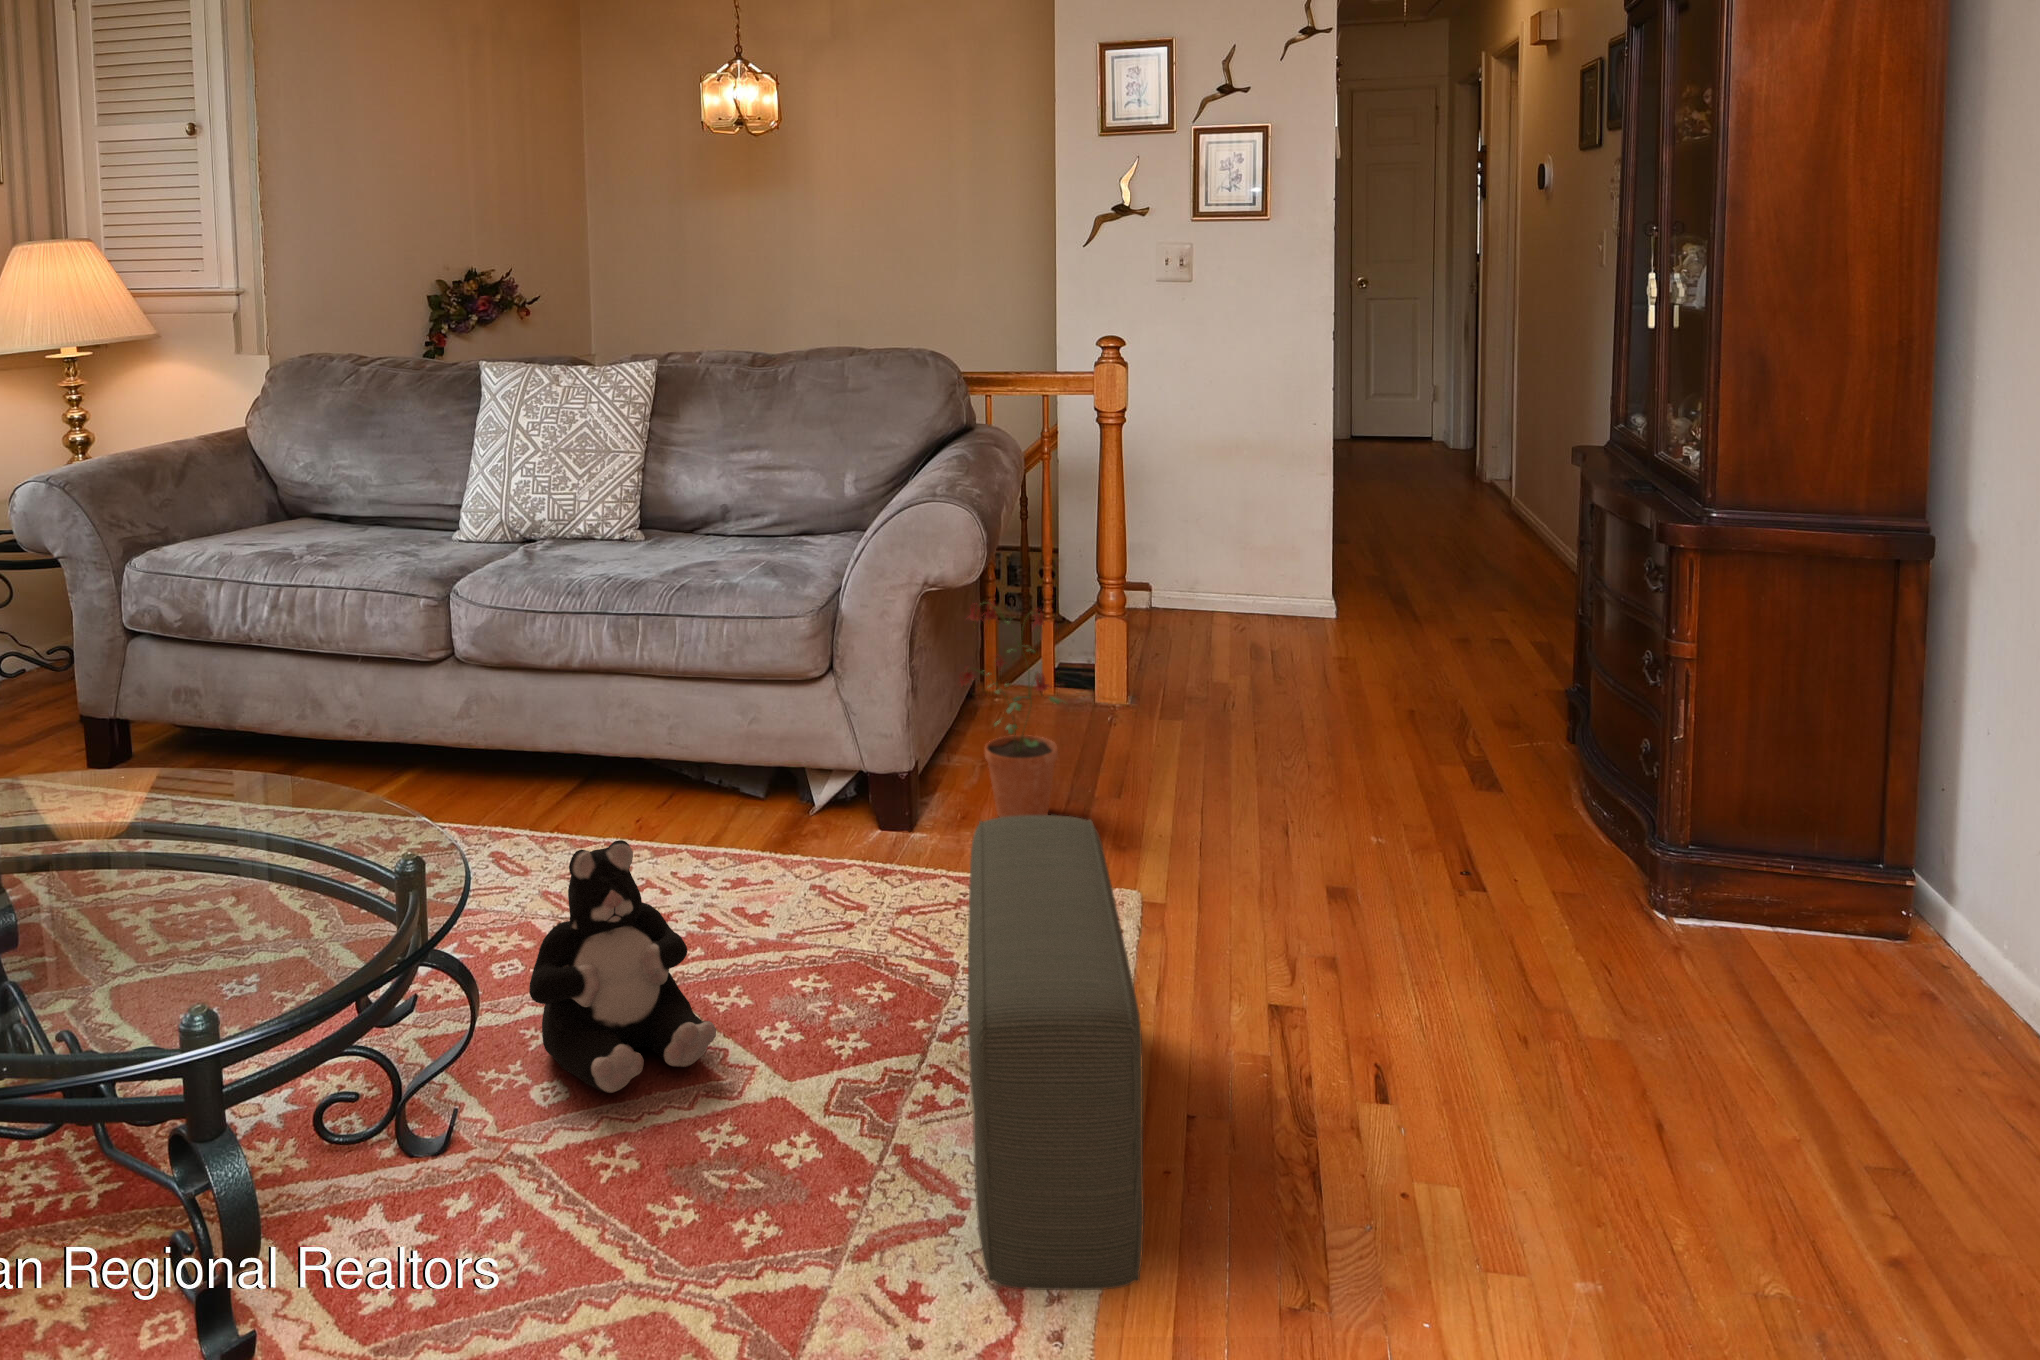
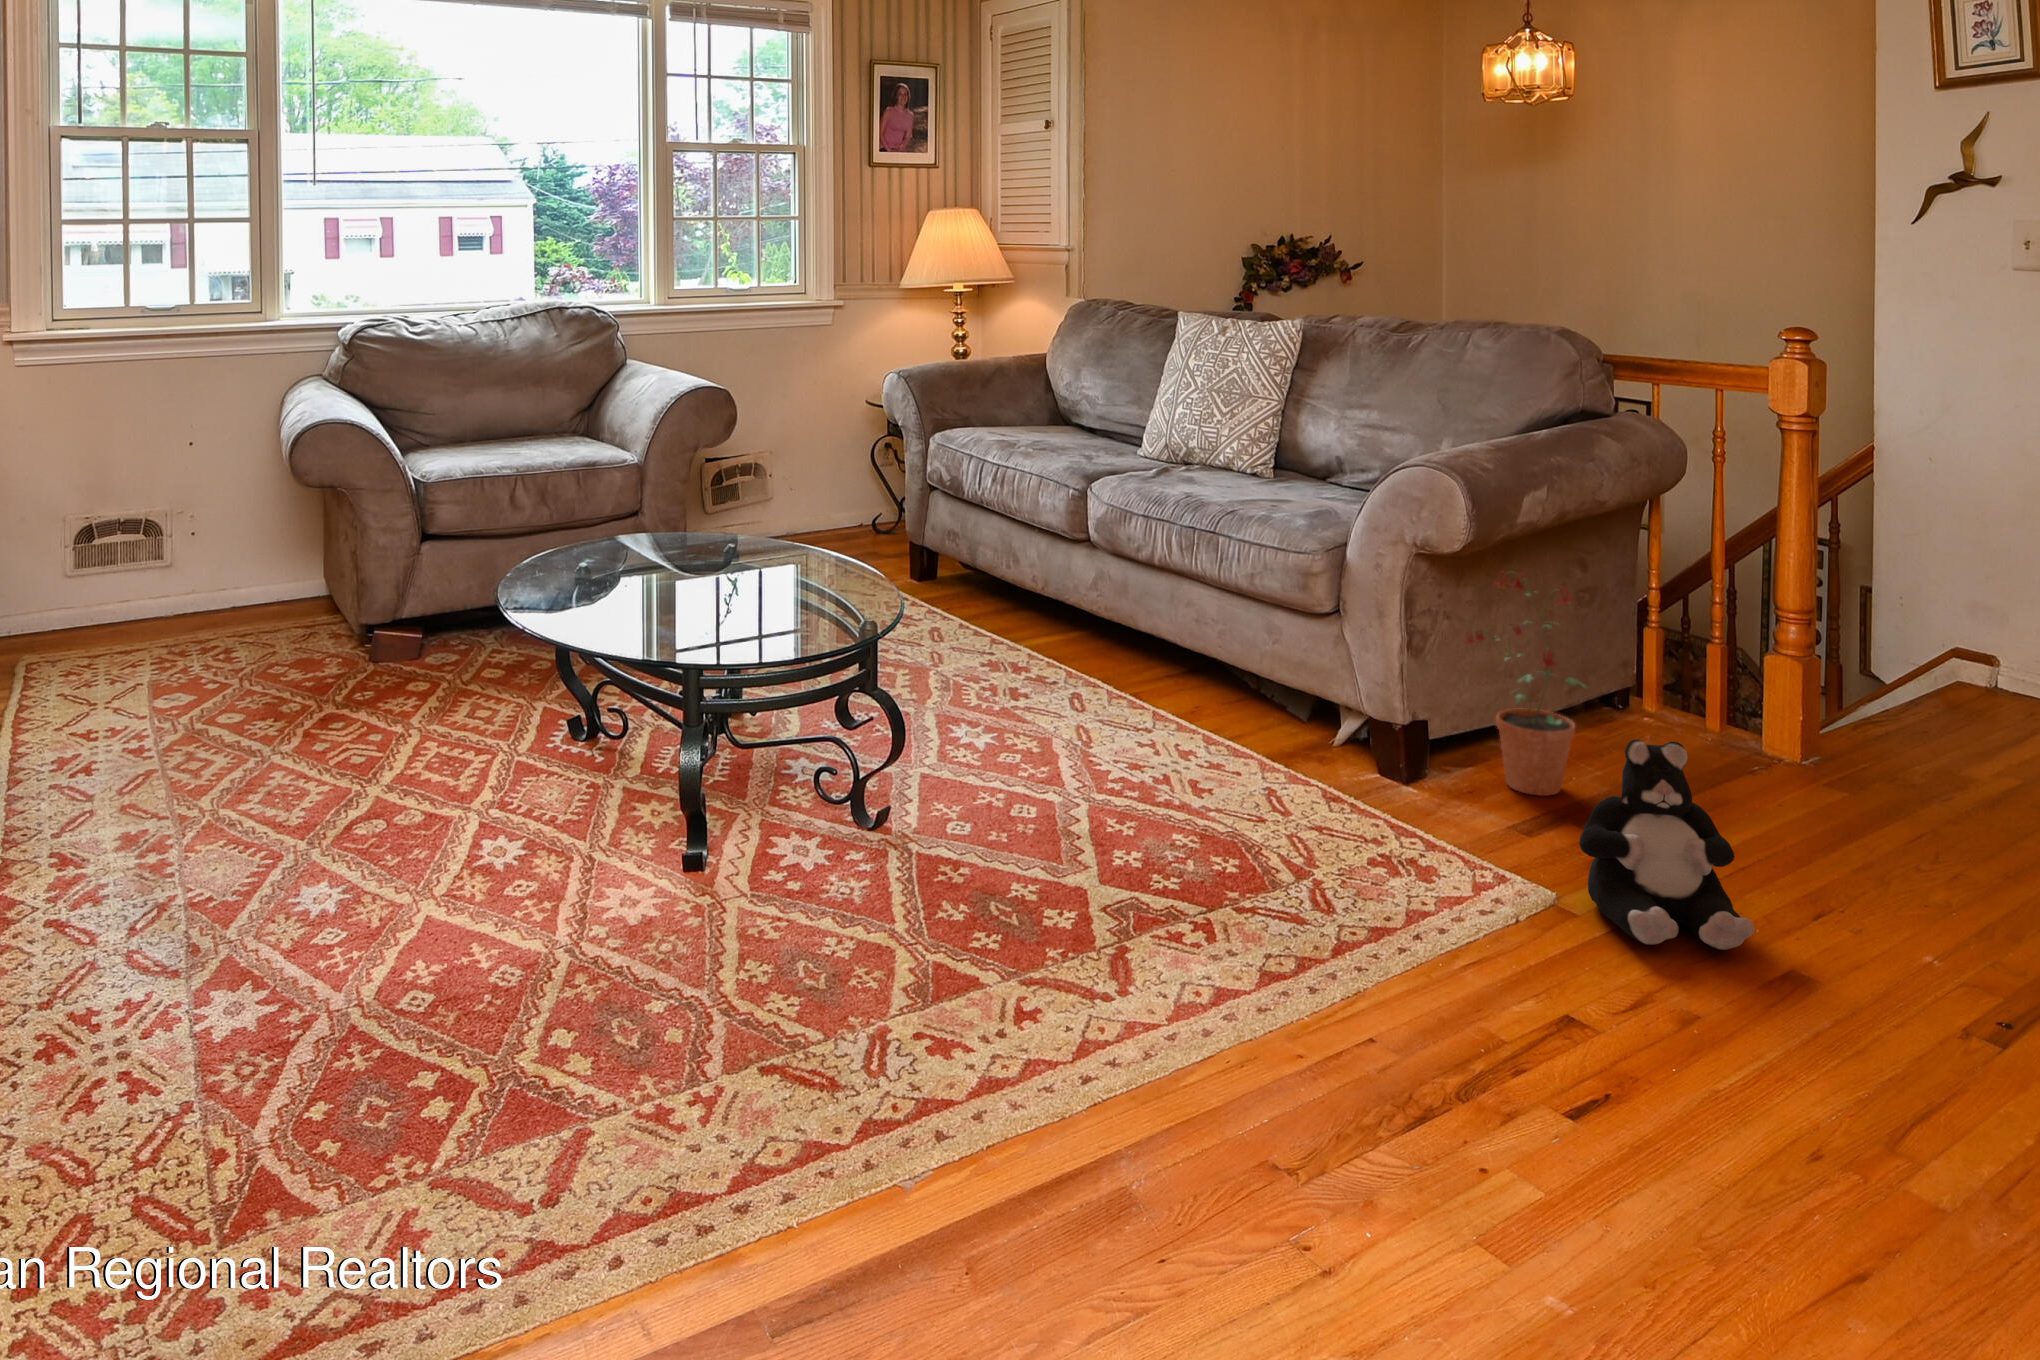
pouf: present [968,815,1144,1290] -> none [1083,727,1398,1074]
plush toy: present [529,840,716,1093] -> present [1579,740,1754,950]

